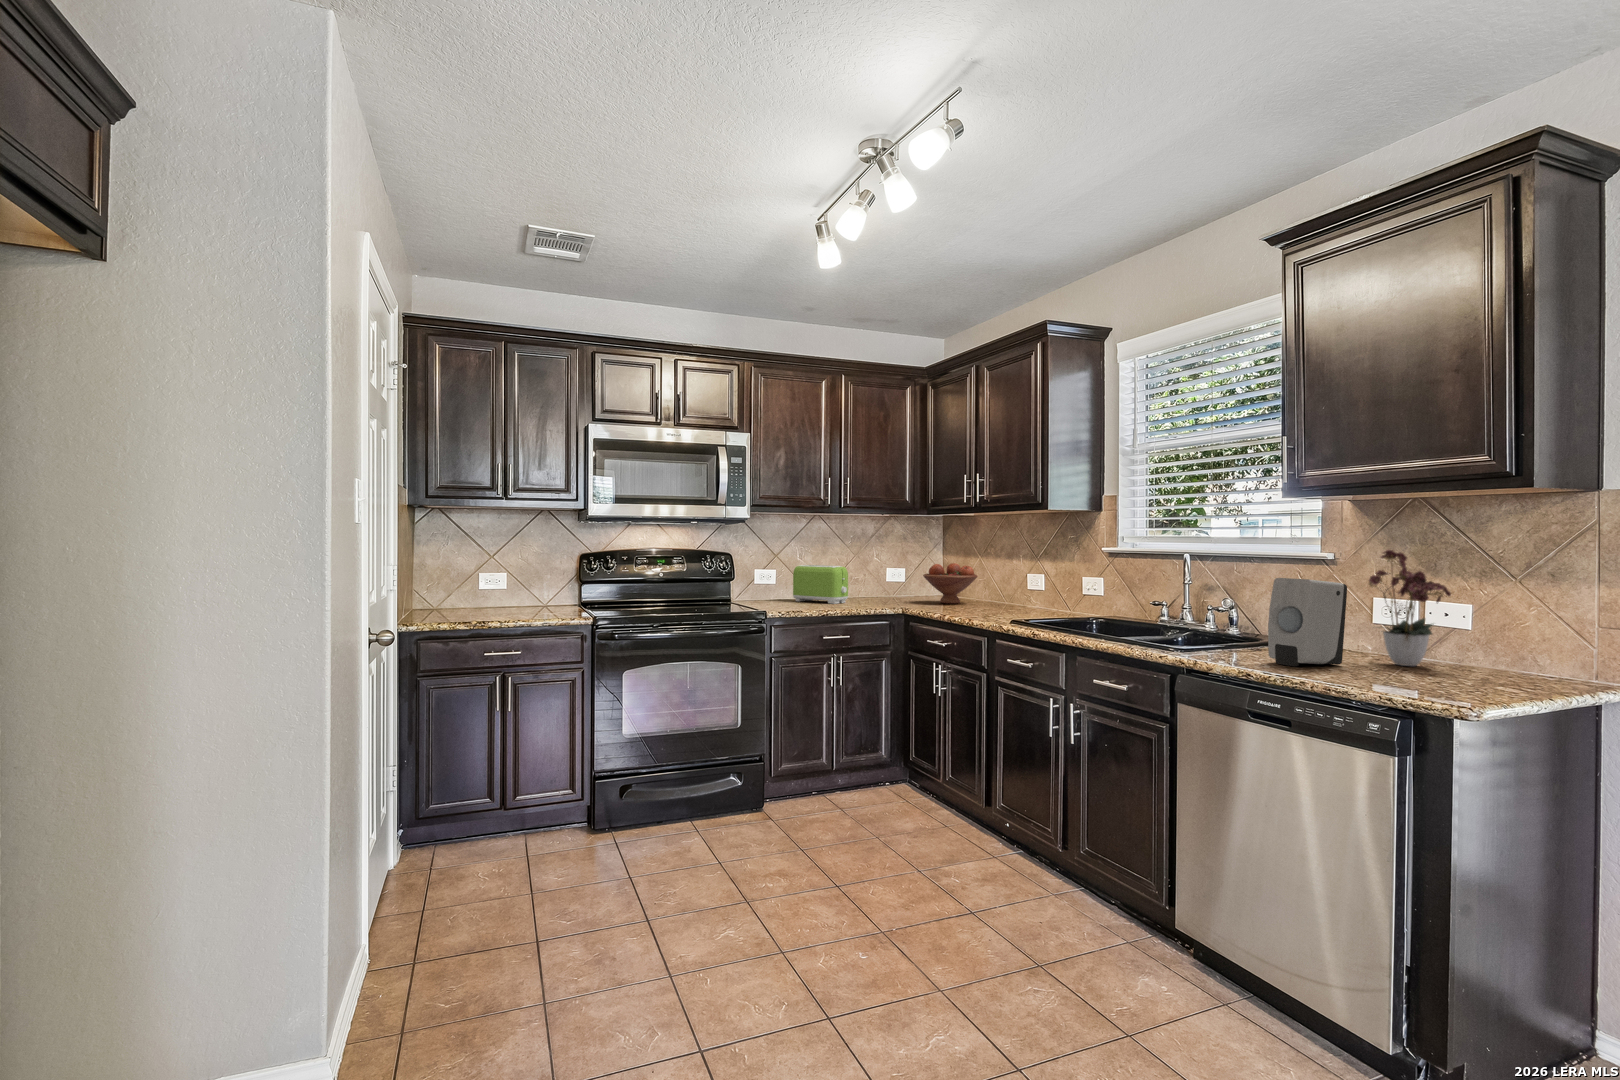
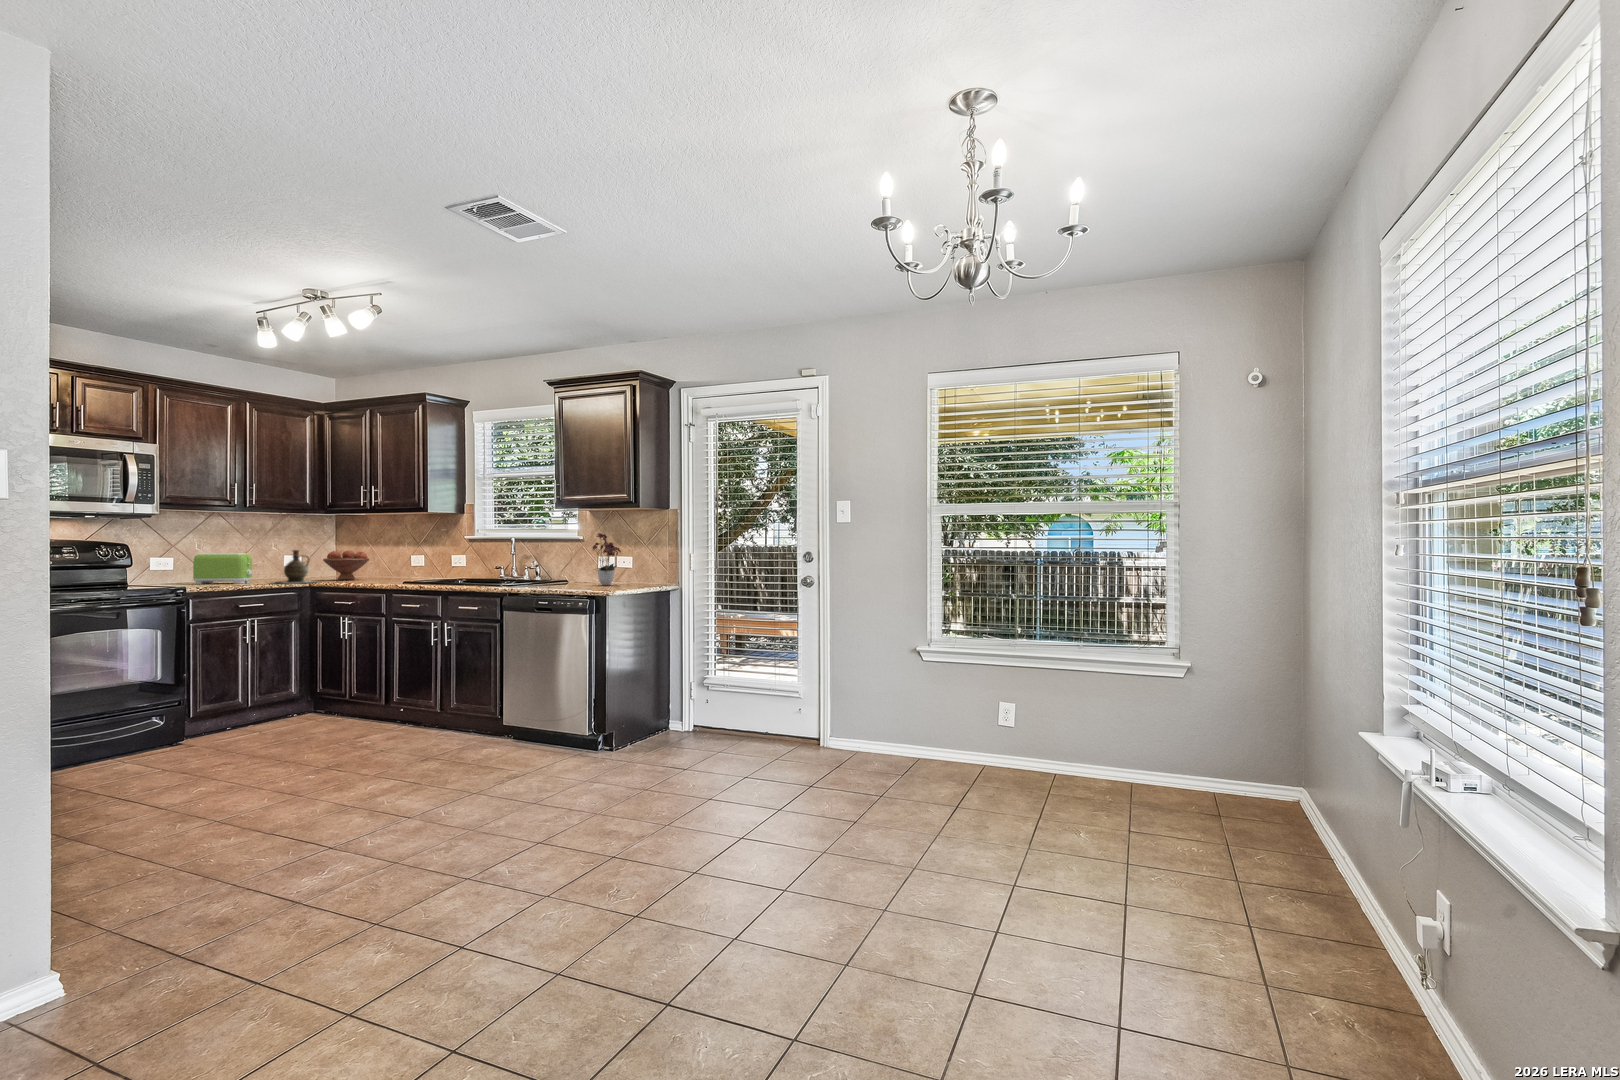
ceramic jug: none [855,564,919,610] -> present [276,550,312,584]
soap dispenser: present [1268,578,1347,666] -> none [548,546,582,587]

